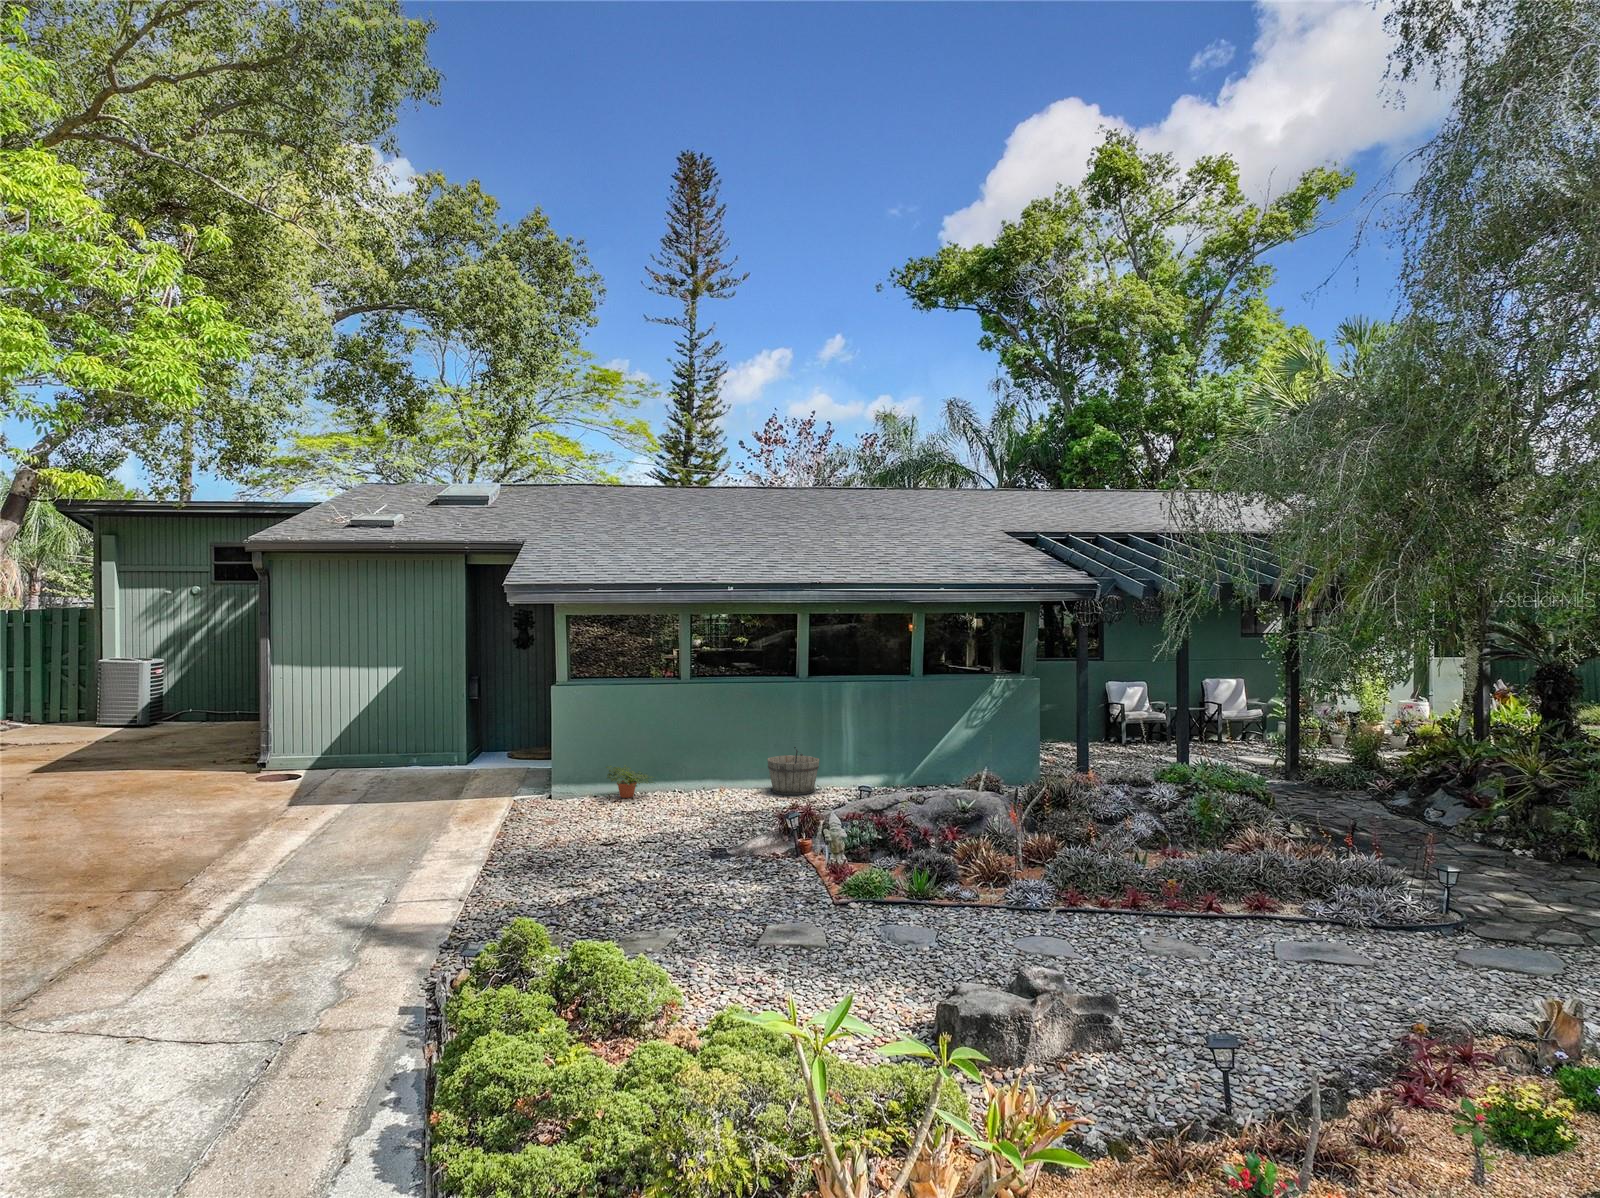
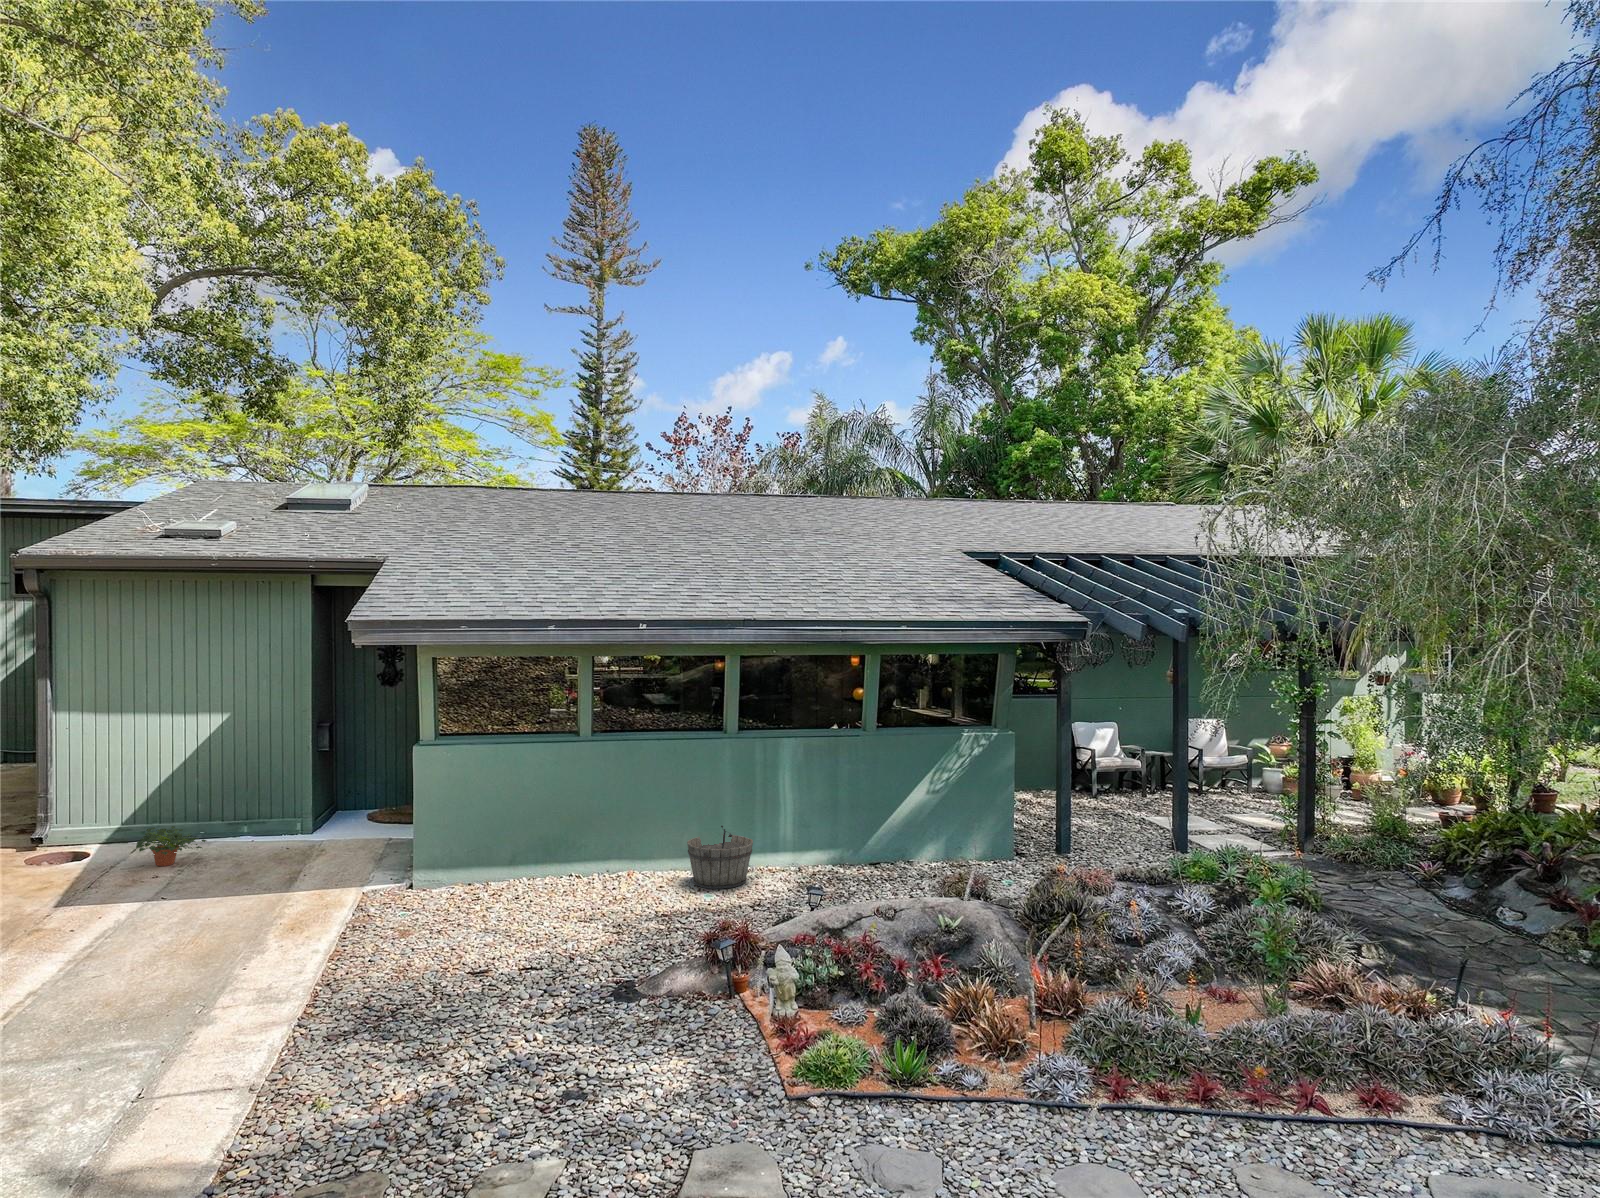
potted plant: present [606,765,655,798] -> present [136,826,206,866]

